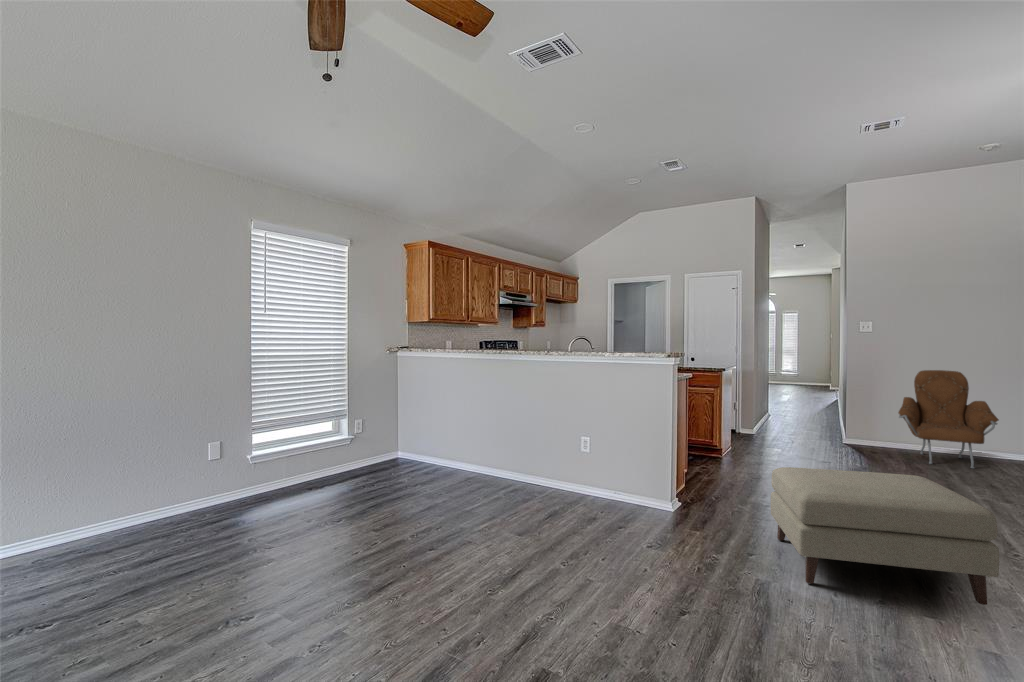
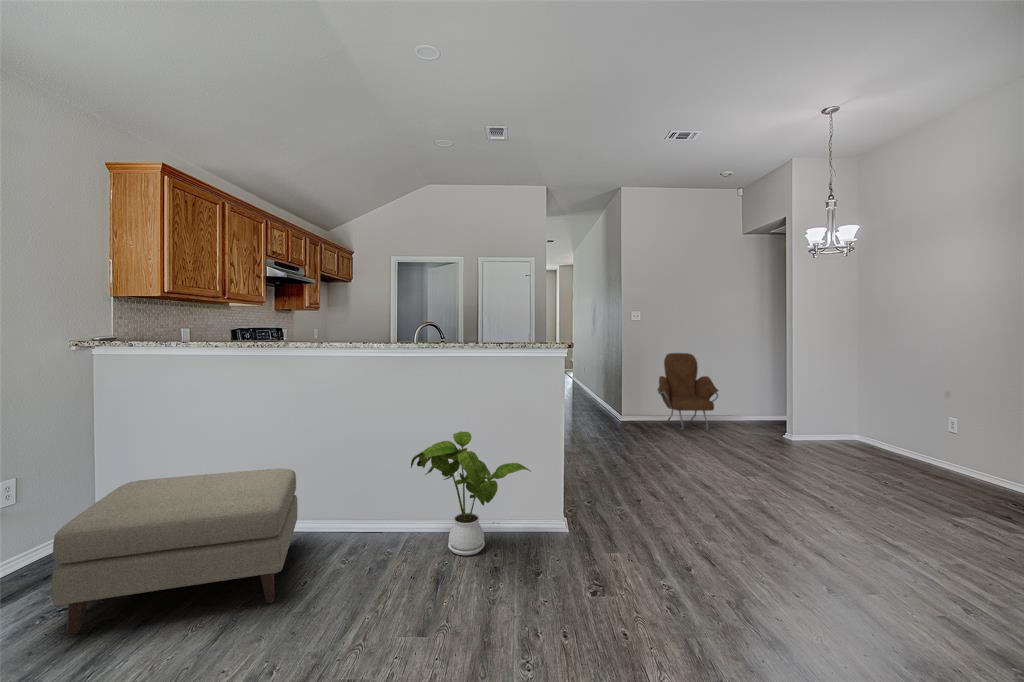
house plant: none [546,414,638,508] -> present [411,431,531,555]
ottoman: present [771,467,999,605] -> present [52,469,298,636]

